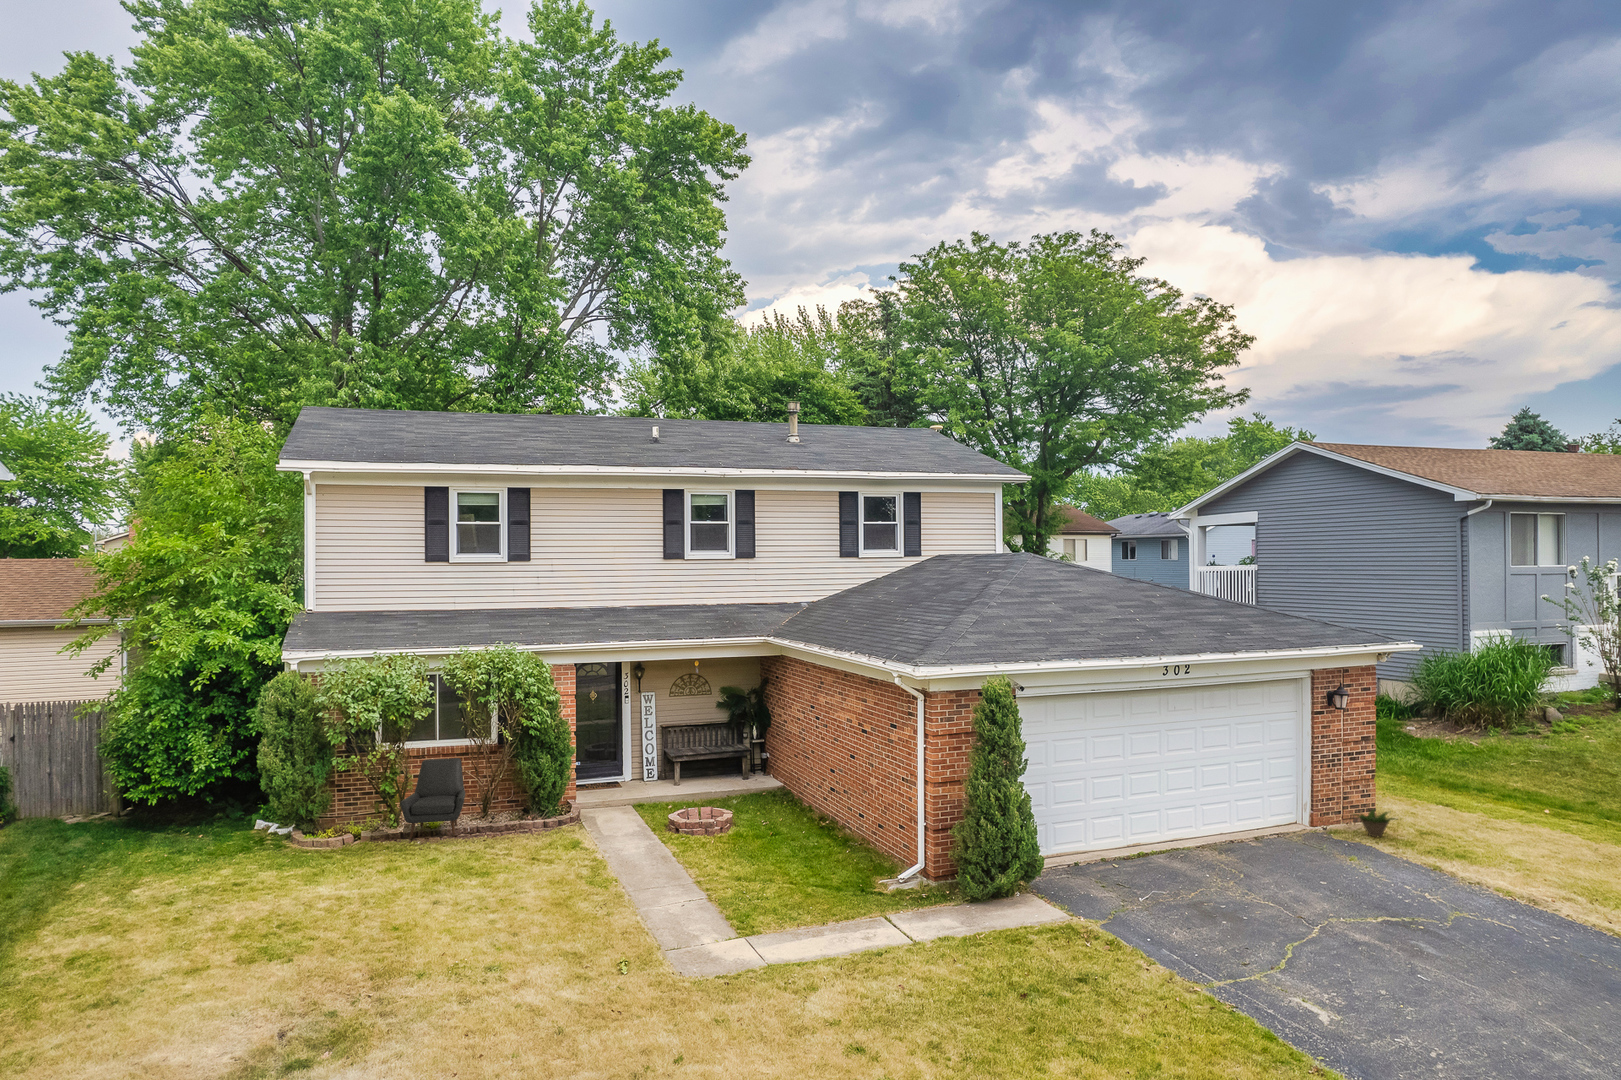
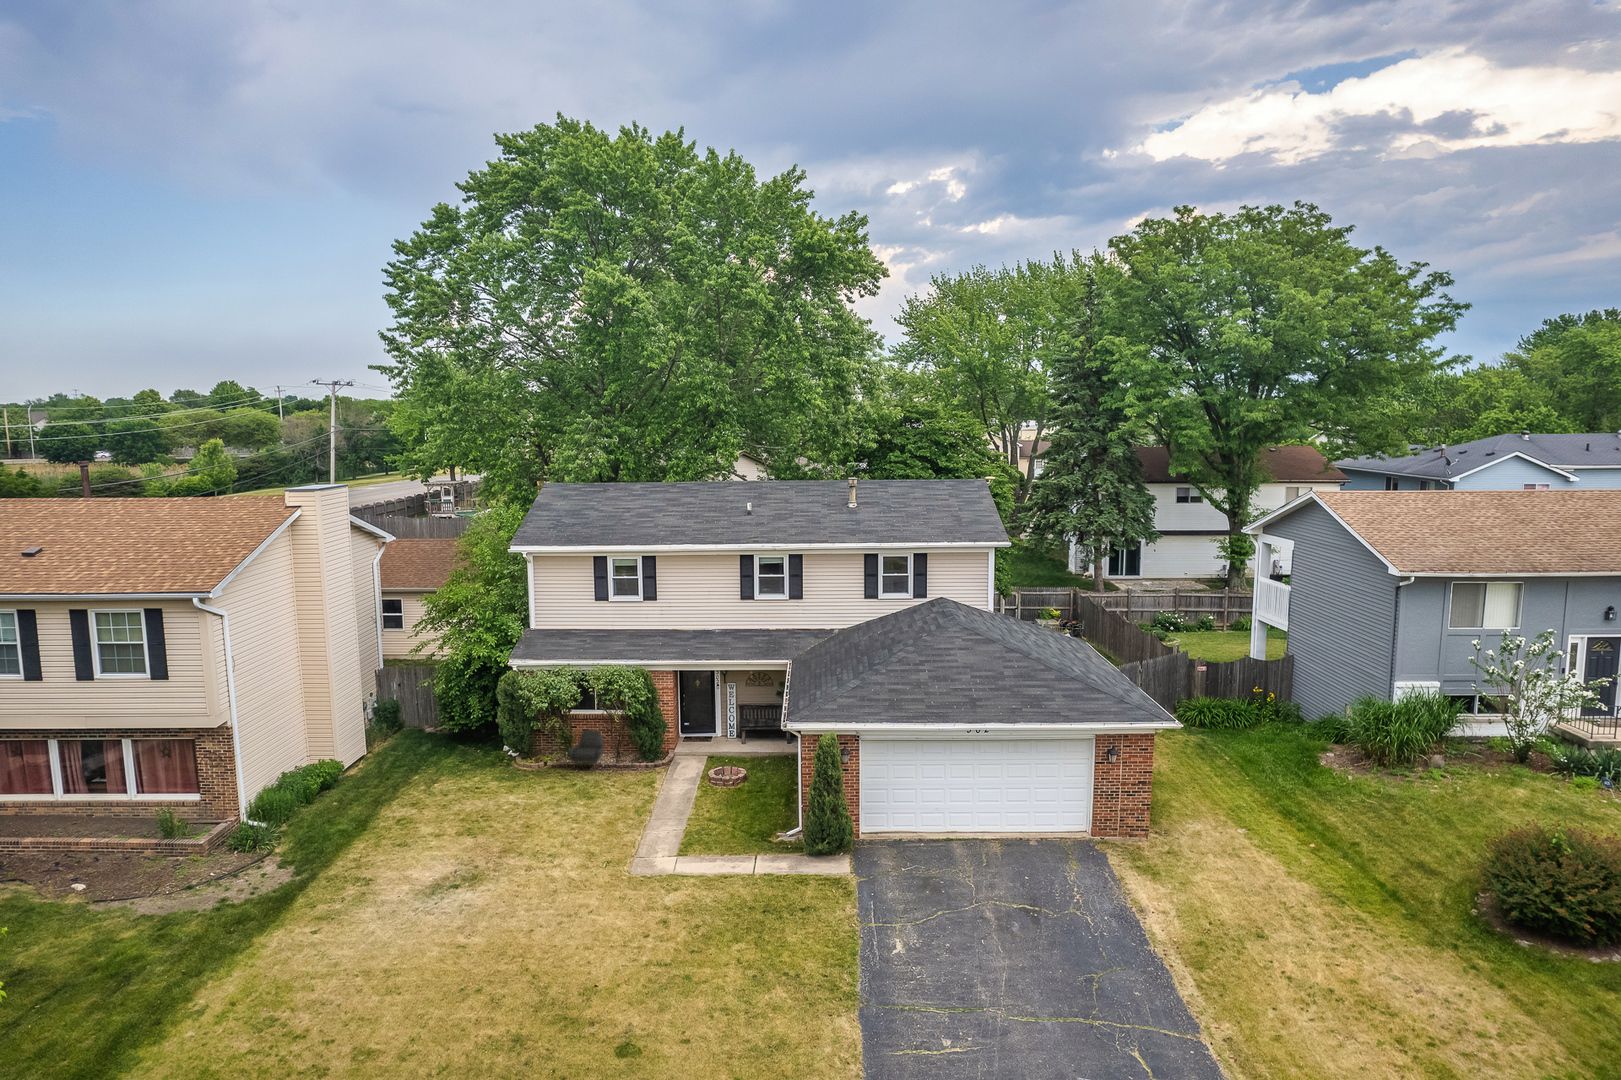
decorative plant: present [1355,809,1398,837] -> none [1118,829,1148,849]

